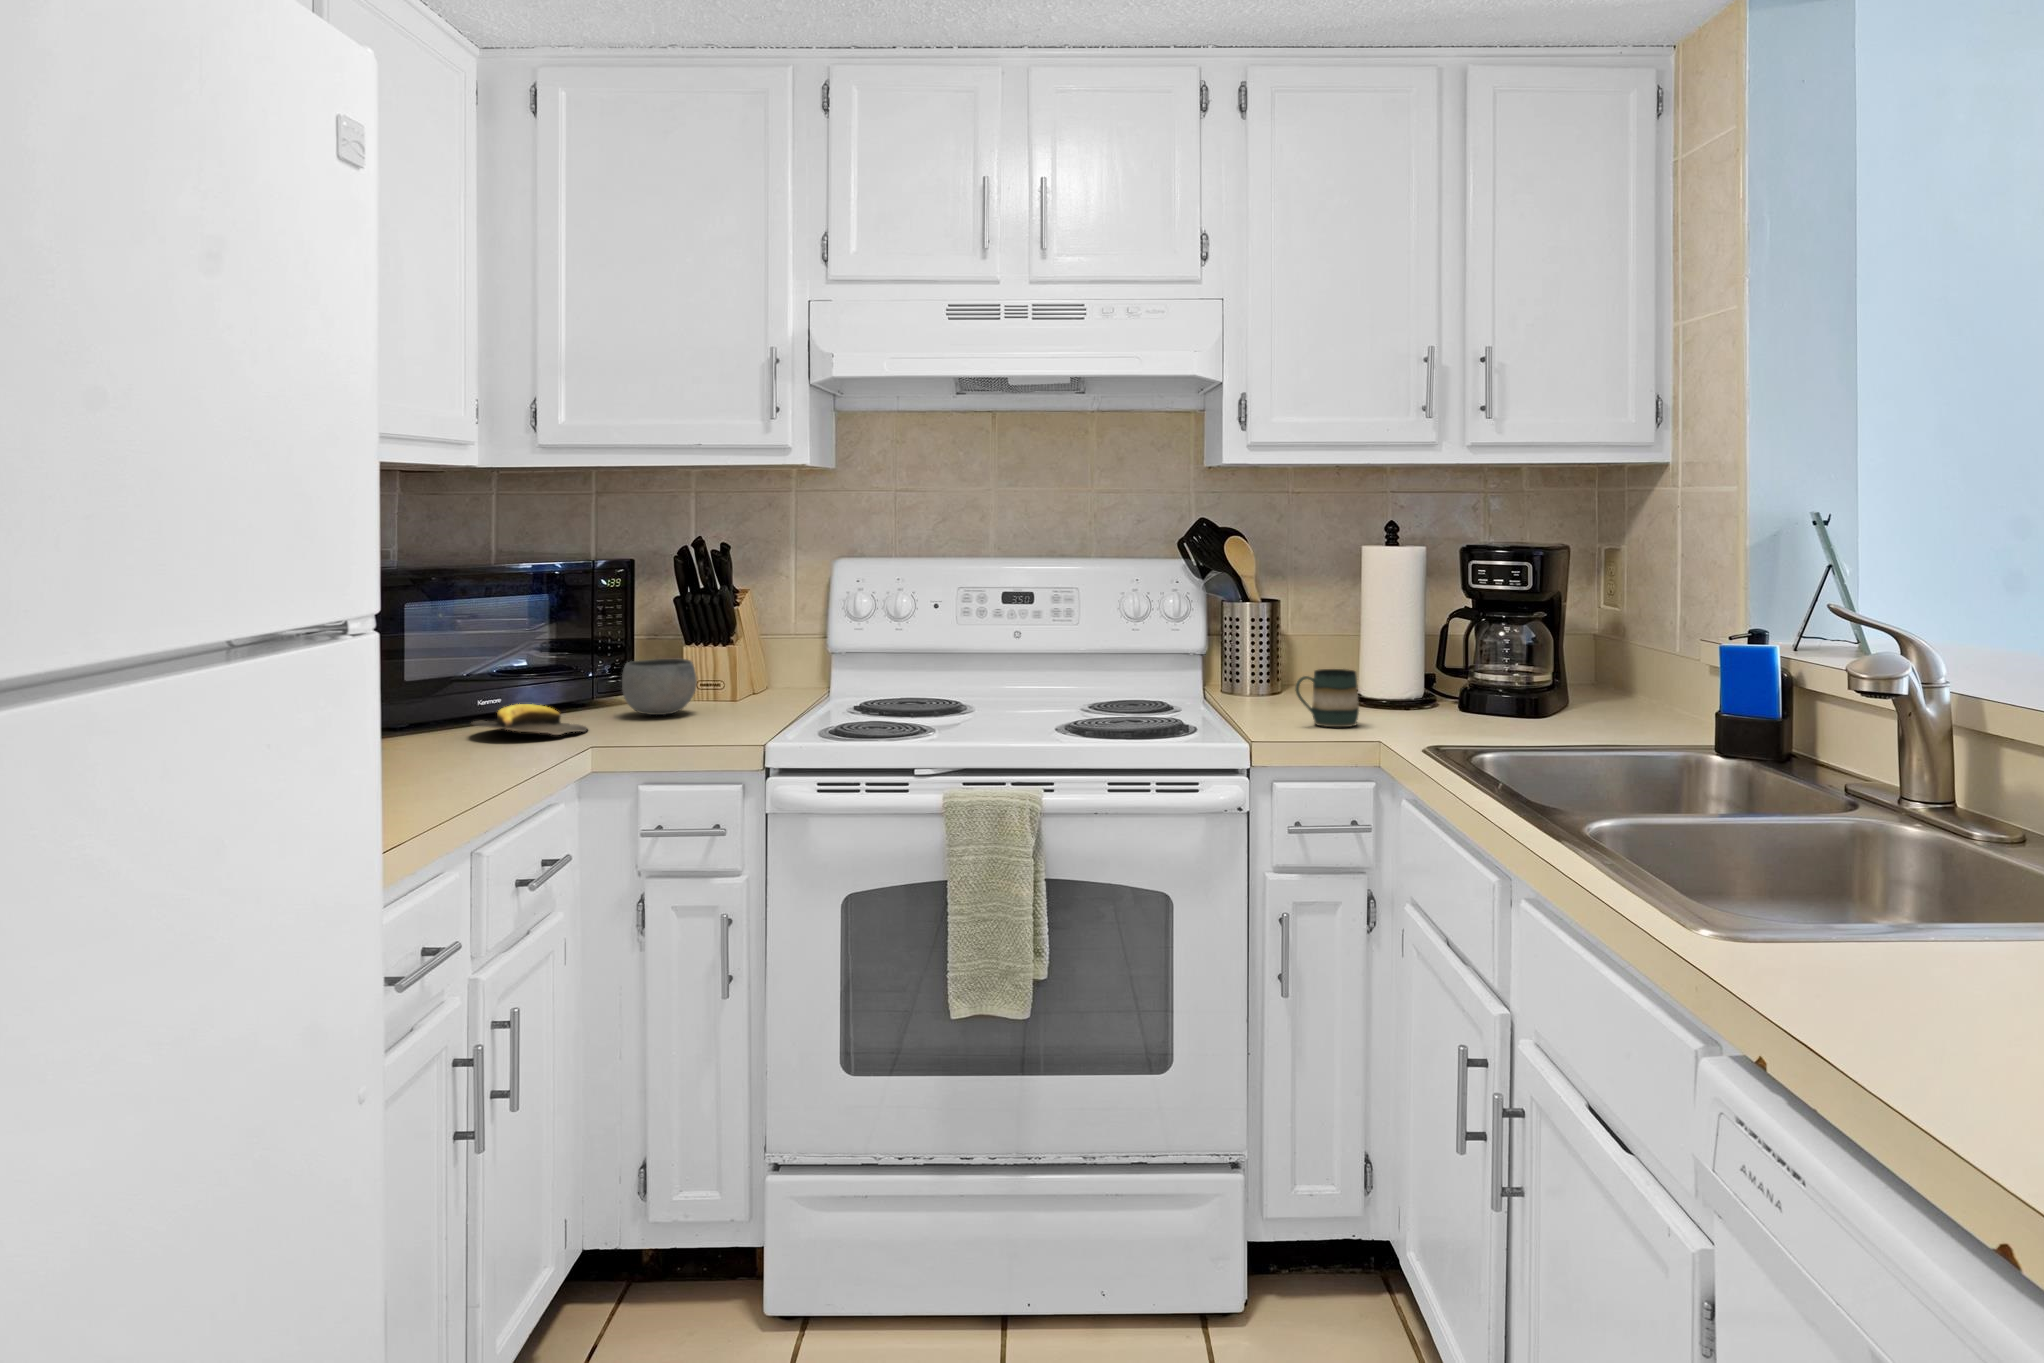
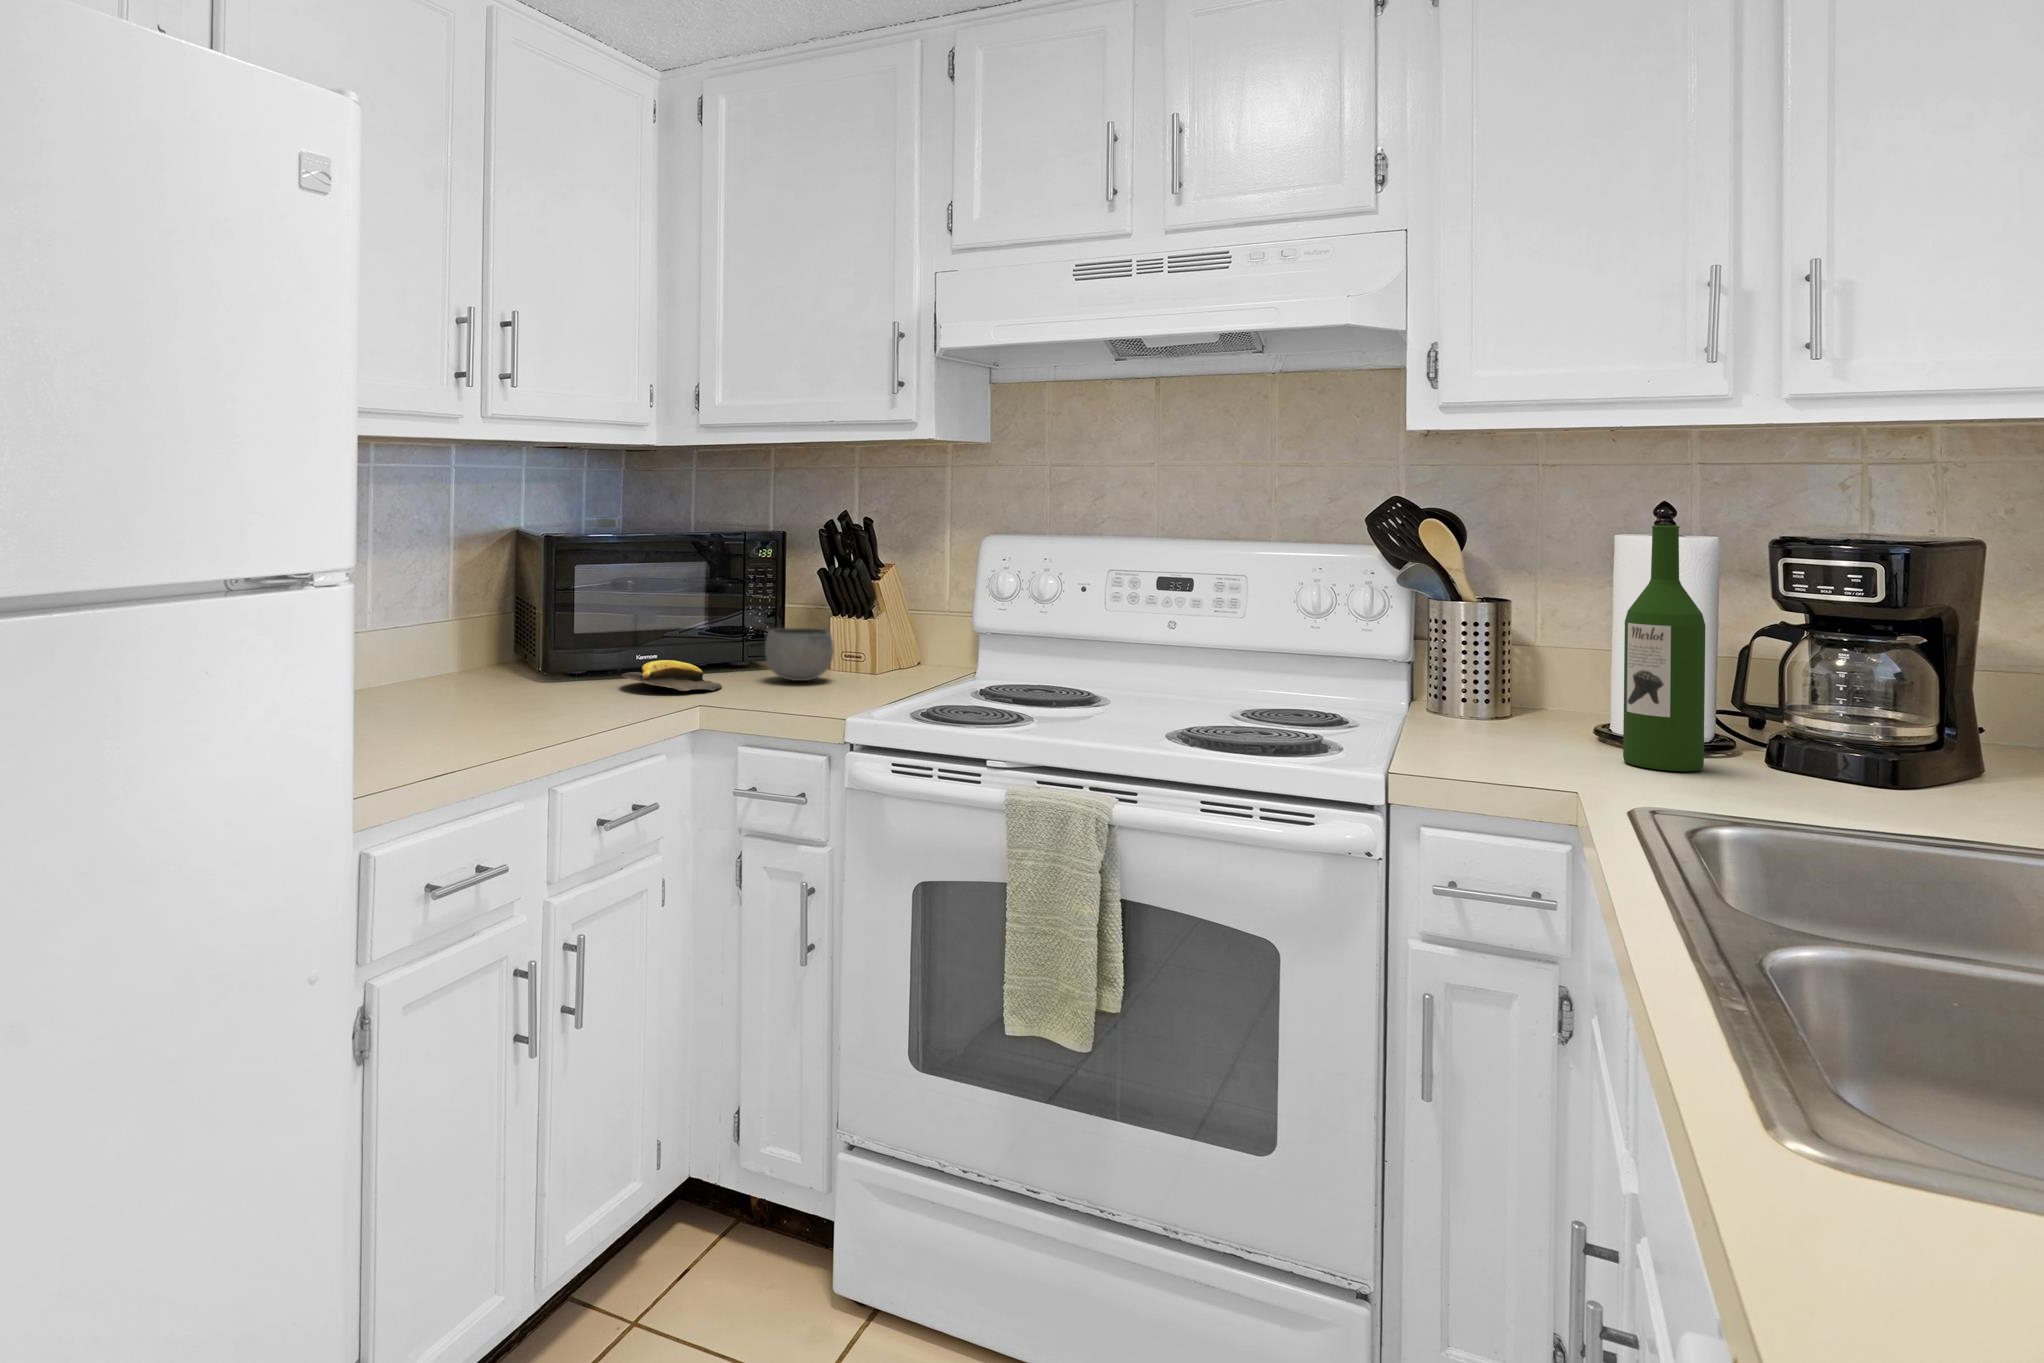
wine bottle: none [1377,540,1427,720] -> present [1623,525,1706,771]
mug: present [1295,669,1359,727] -> none [1481,691,1581,770]

